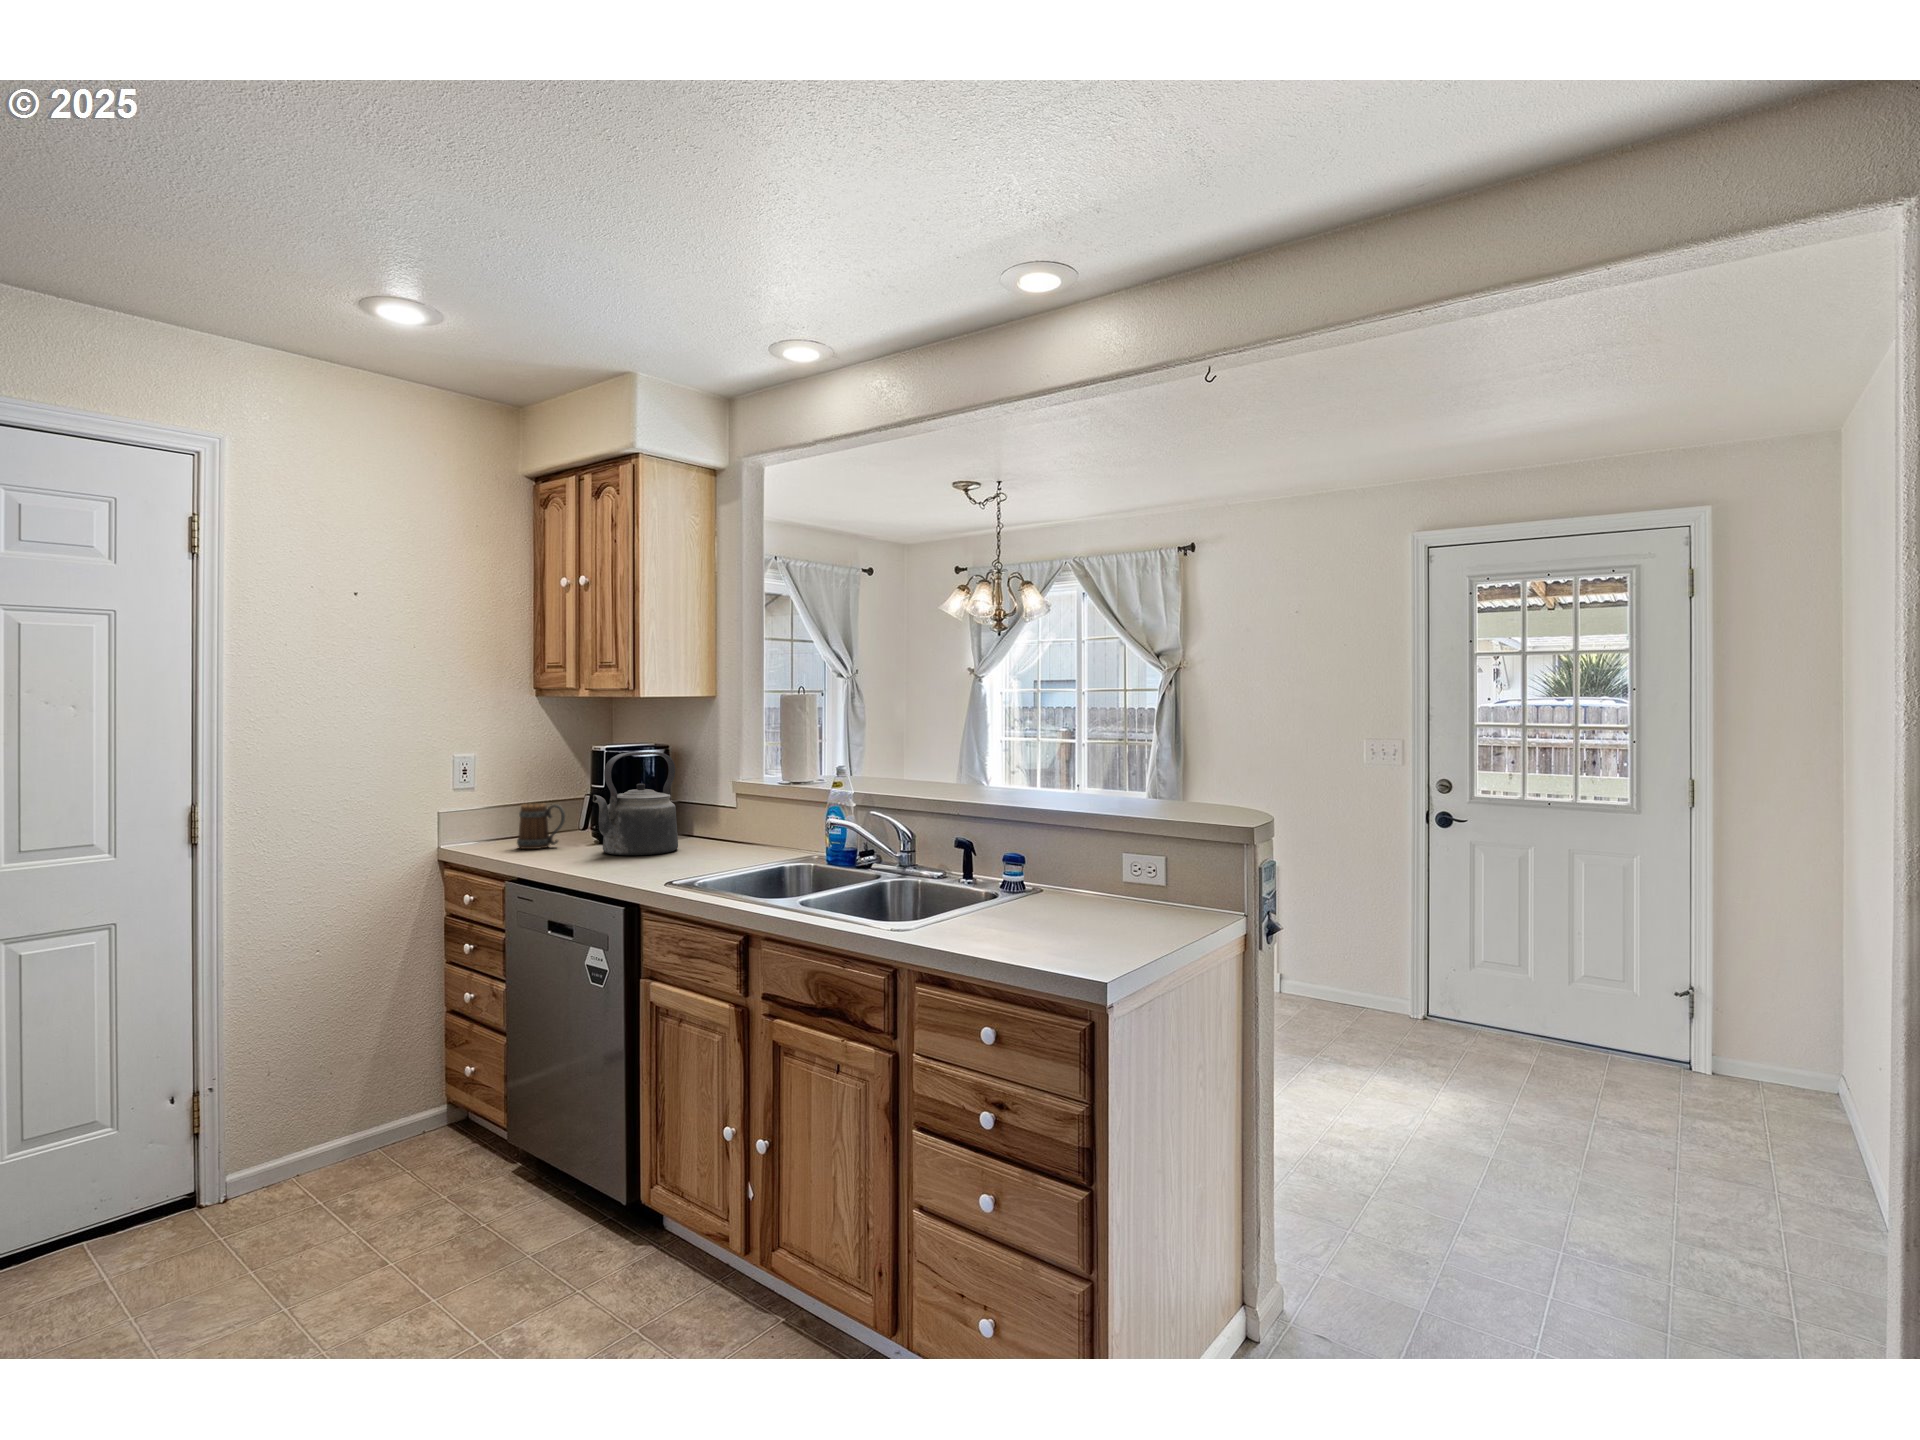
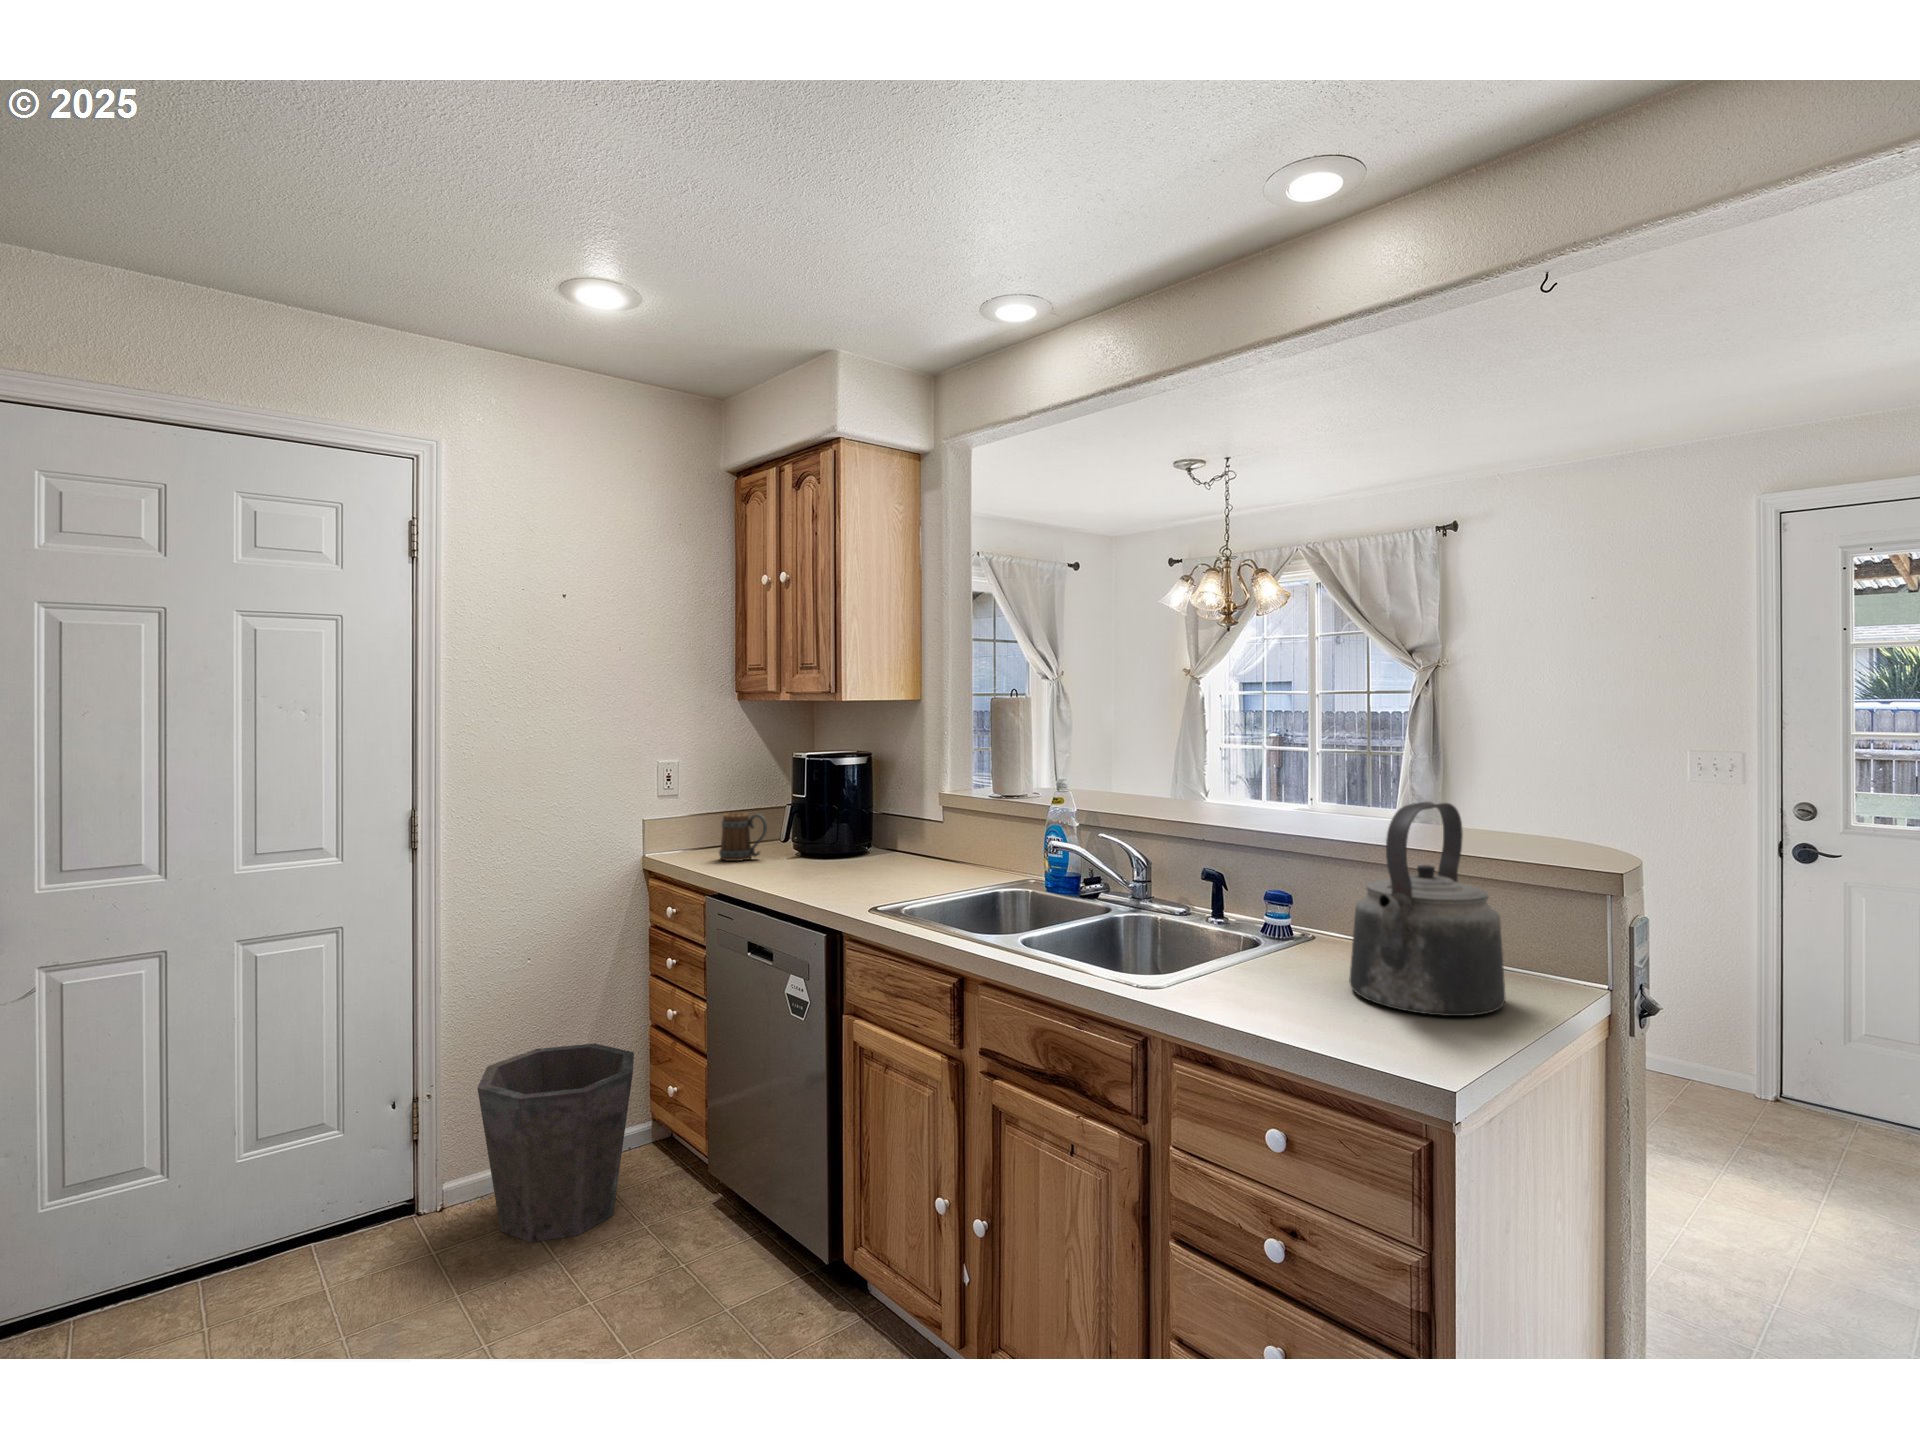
kettle: present [593,752,678,855] -> present [1349,802,1505,1016]
waste bin: none [268,1030,431,1220] -> present [477,1043,634,1242]

